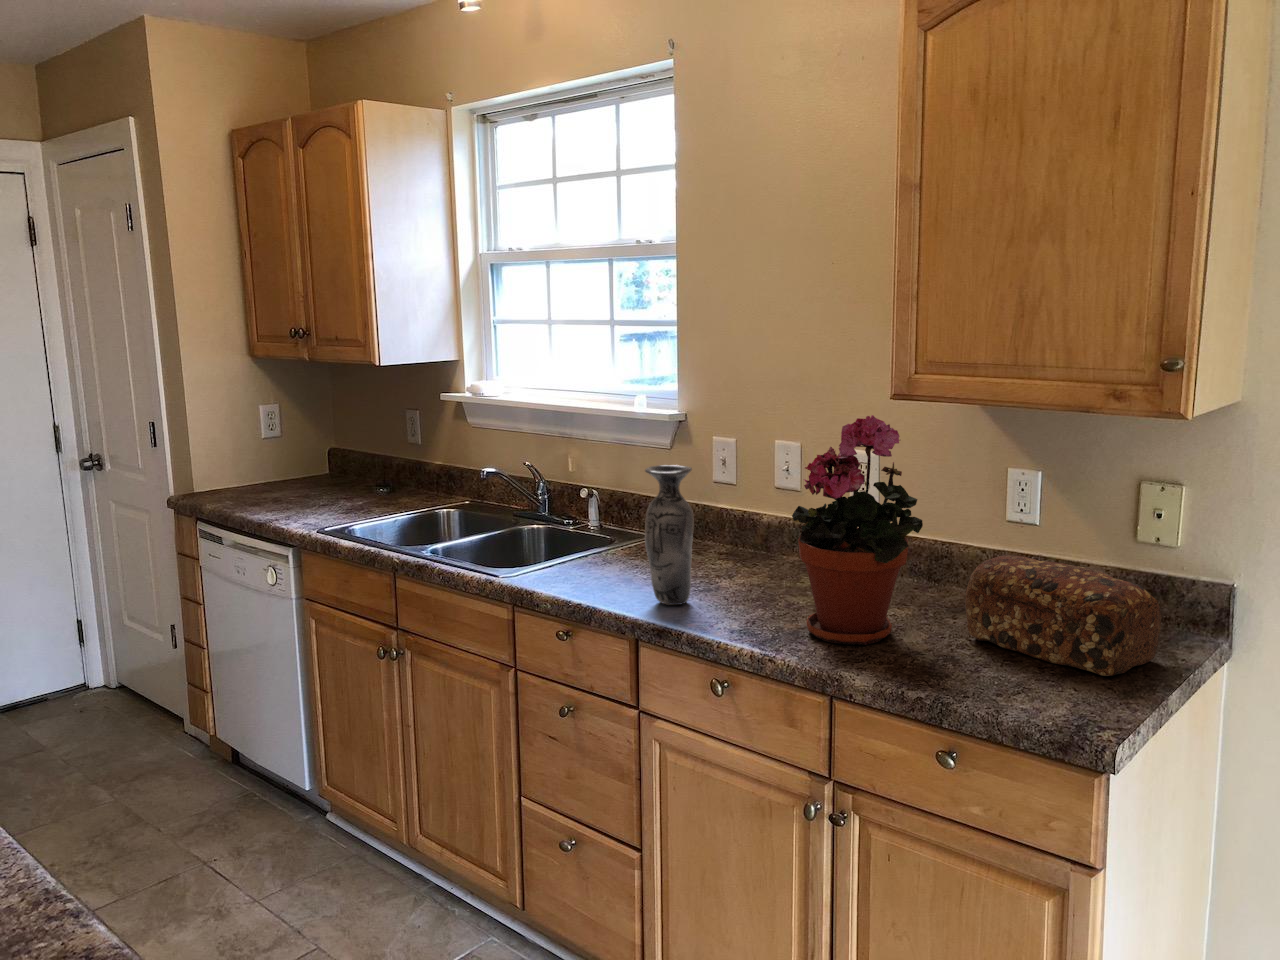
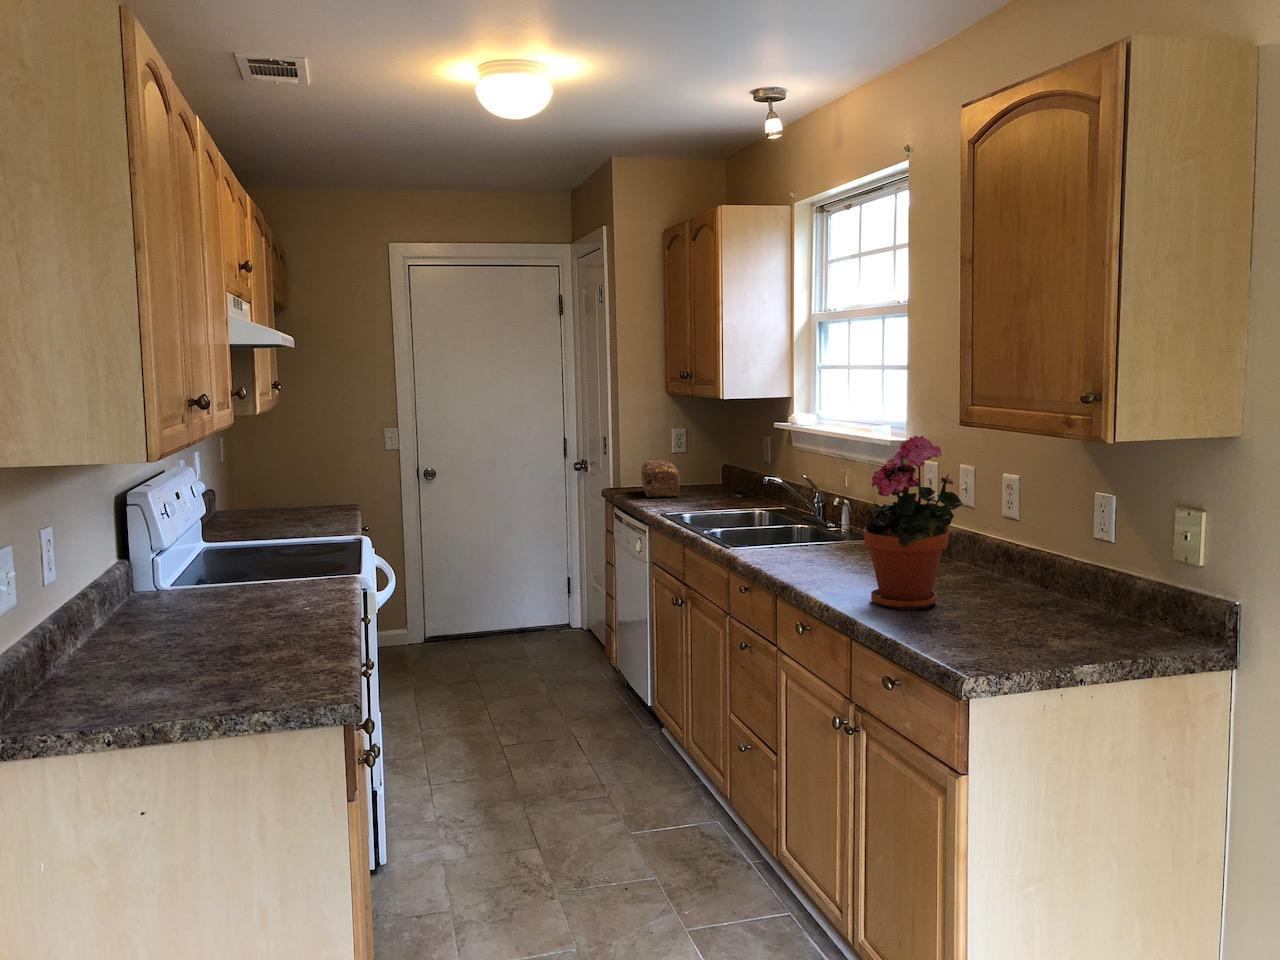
vase: present [645,465,694,605] -> none [796,471,832,575]
bread loaf: present [965,555,1162,676] -> present [641,459,680,497]

